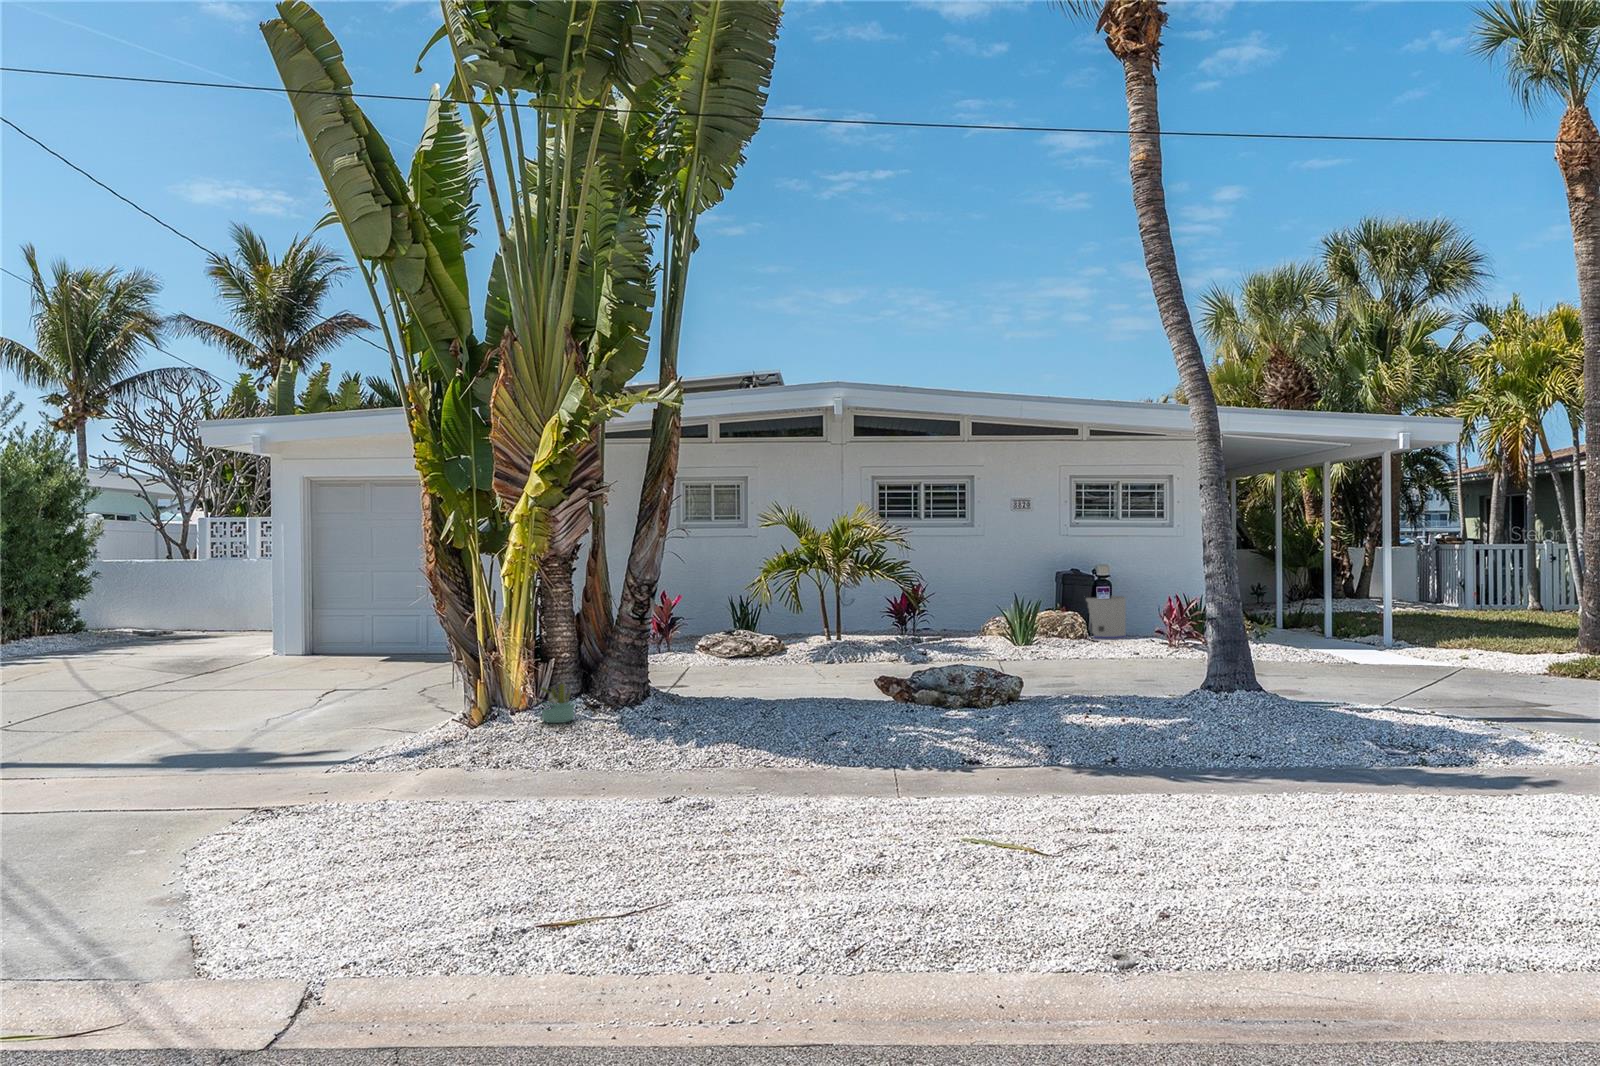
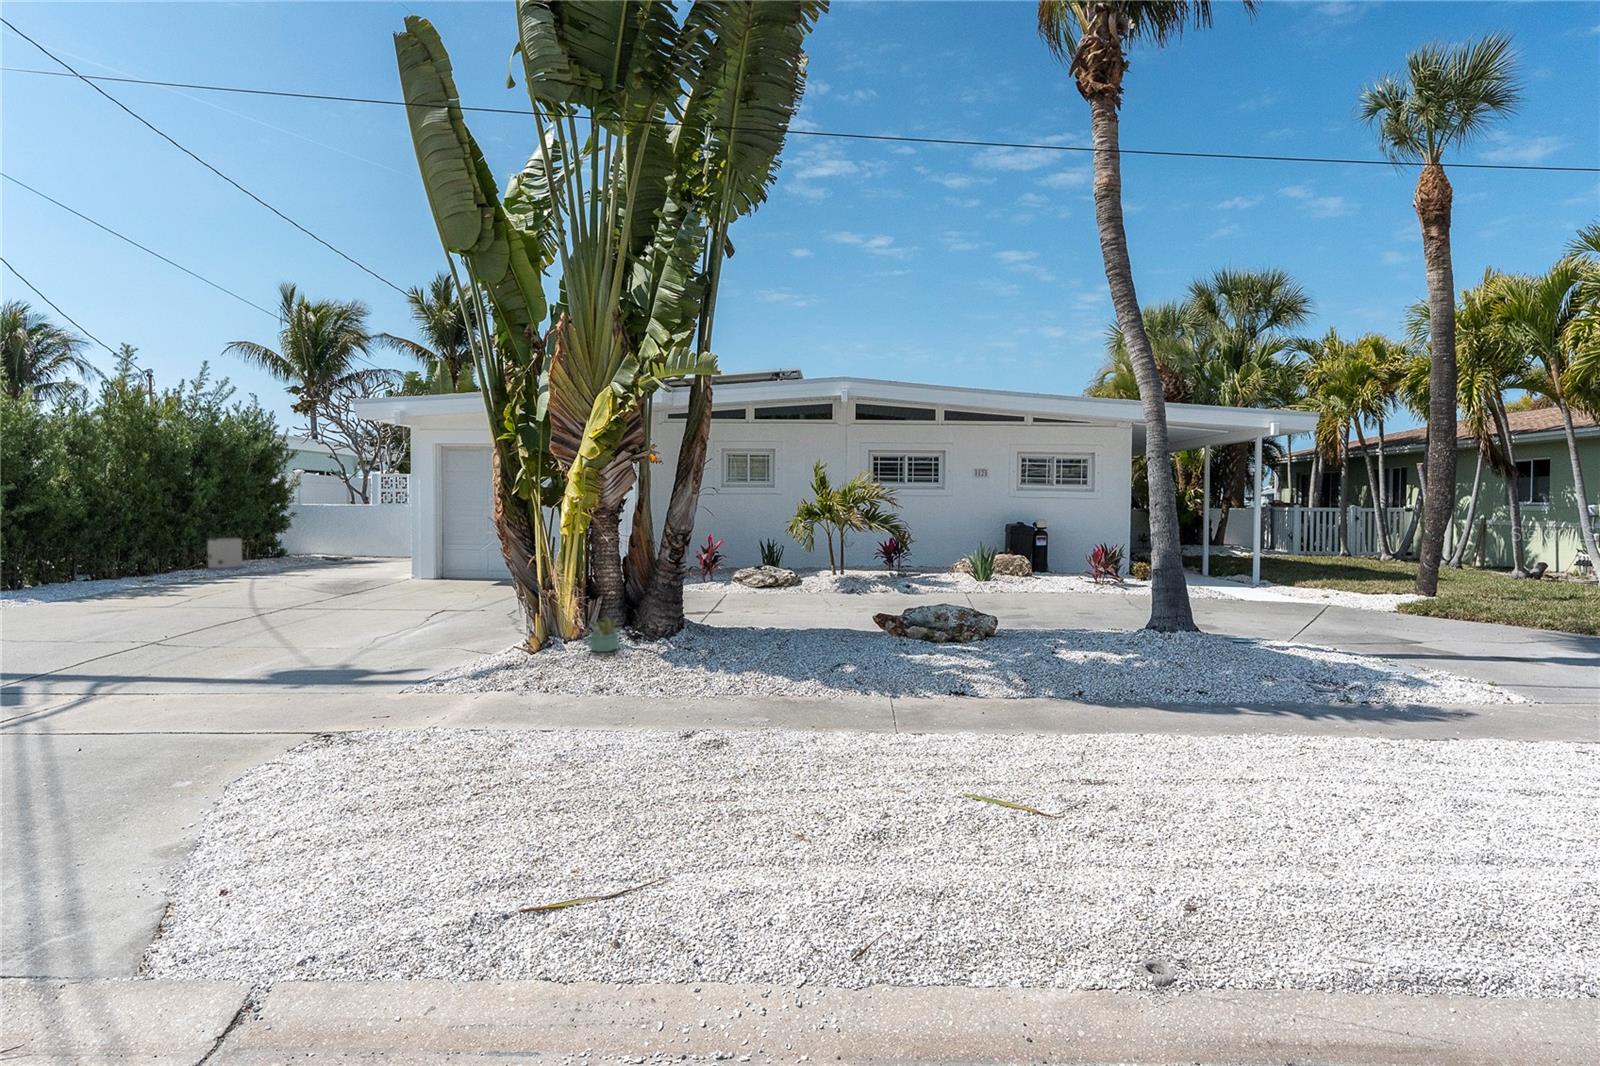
trash can: present [1086,596,1126,640] -> present [208,538,243,570]

